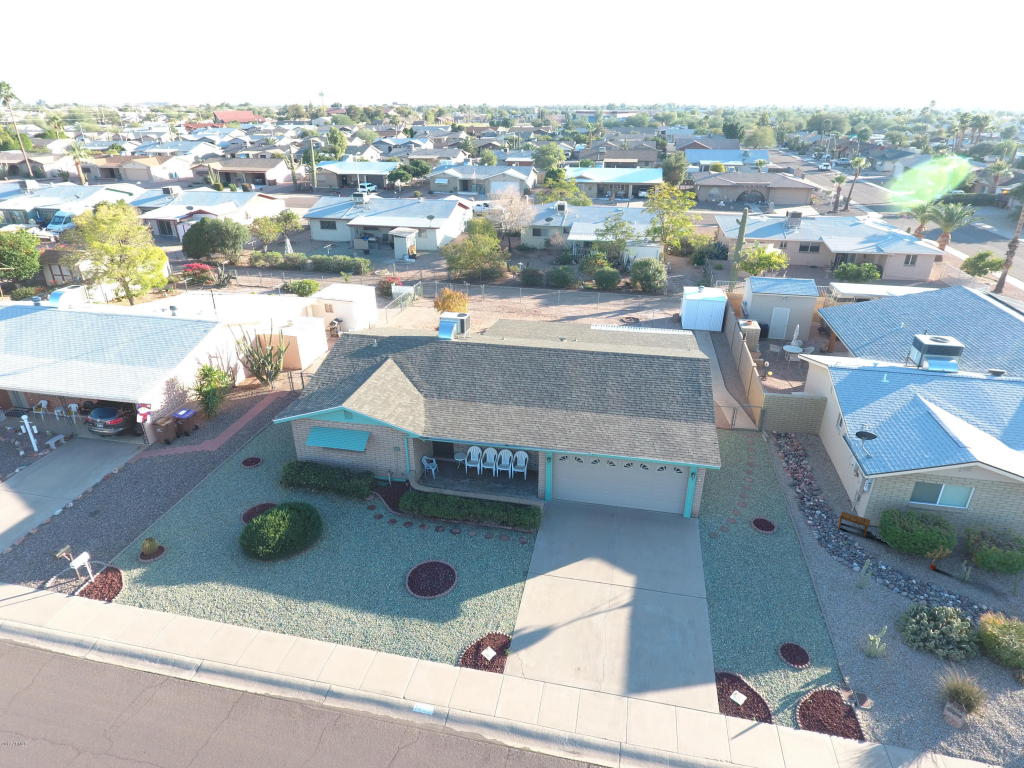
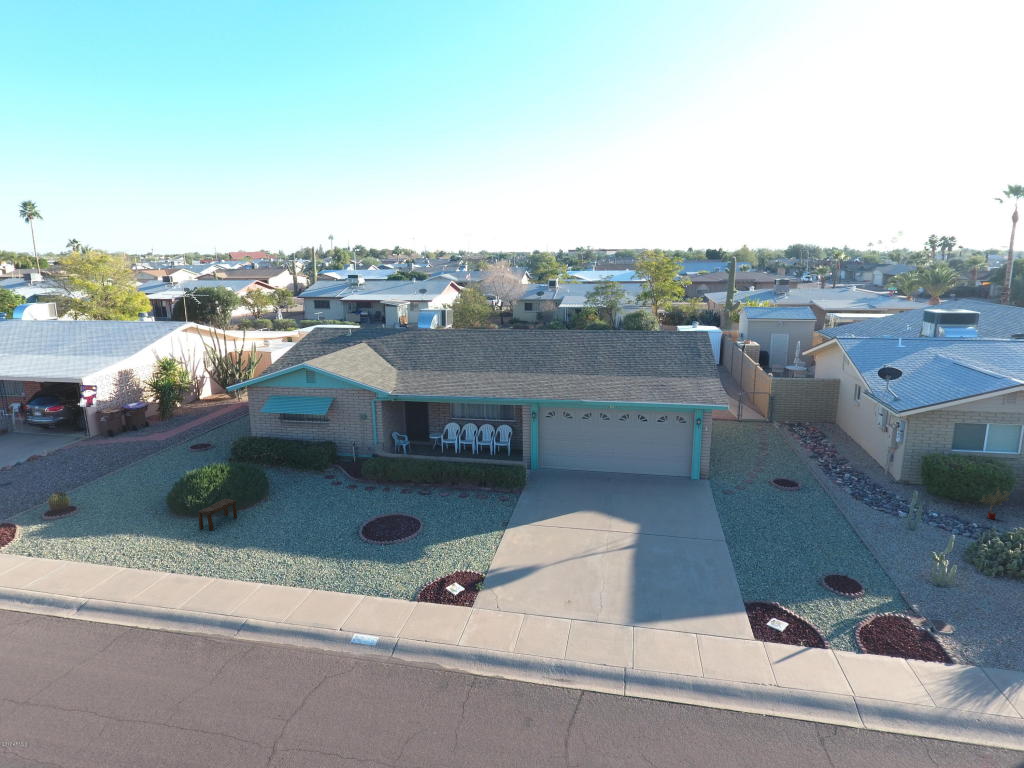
bench: present [838,512,870,537] -> present [198,499,237,530]

